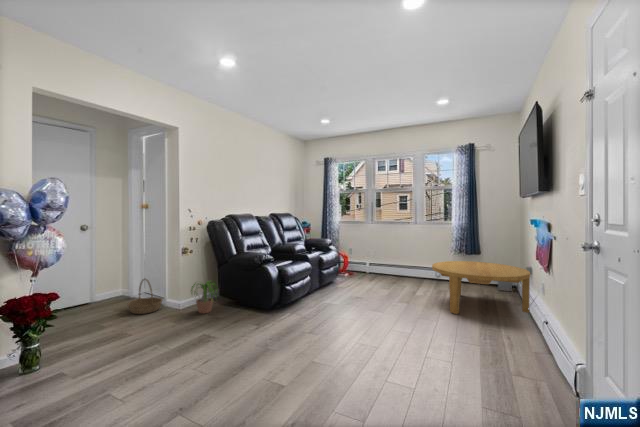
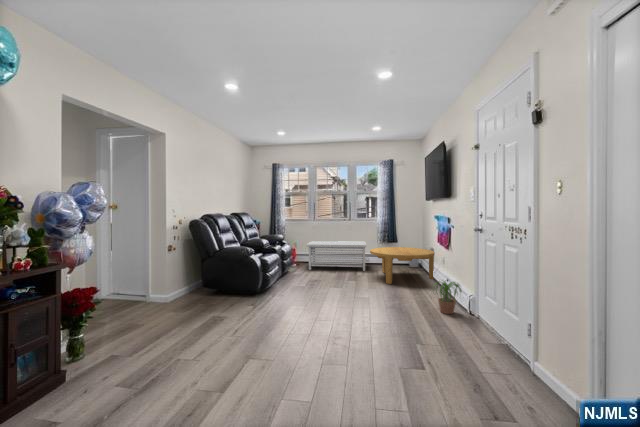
storage bench: none [357,248,436,290] -> present [307,241,366,271]
basket: present [128,279,163,314] -> none [114,276,149,309]
potted plant: present [191,281,218,313] -> present [435,281,461,314]

